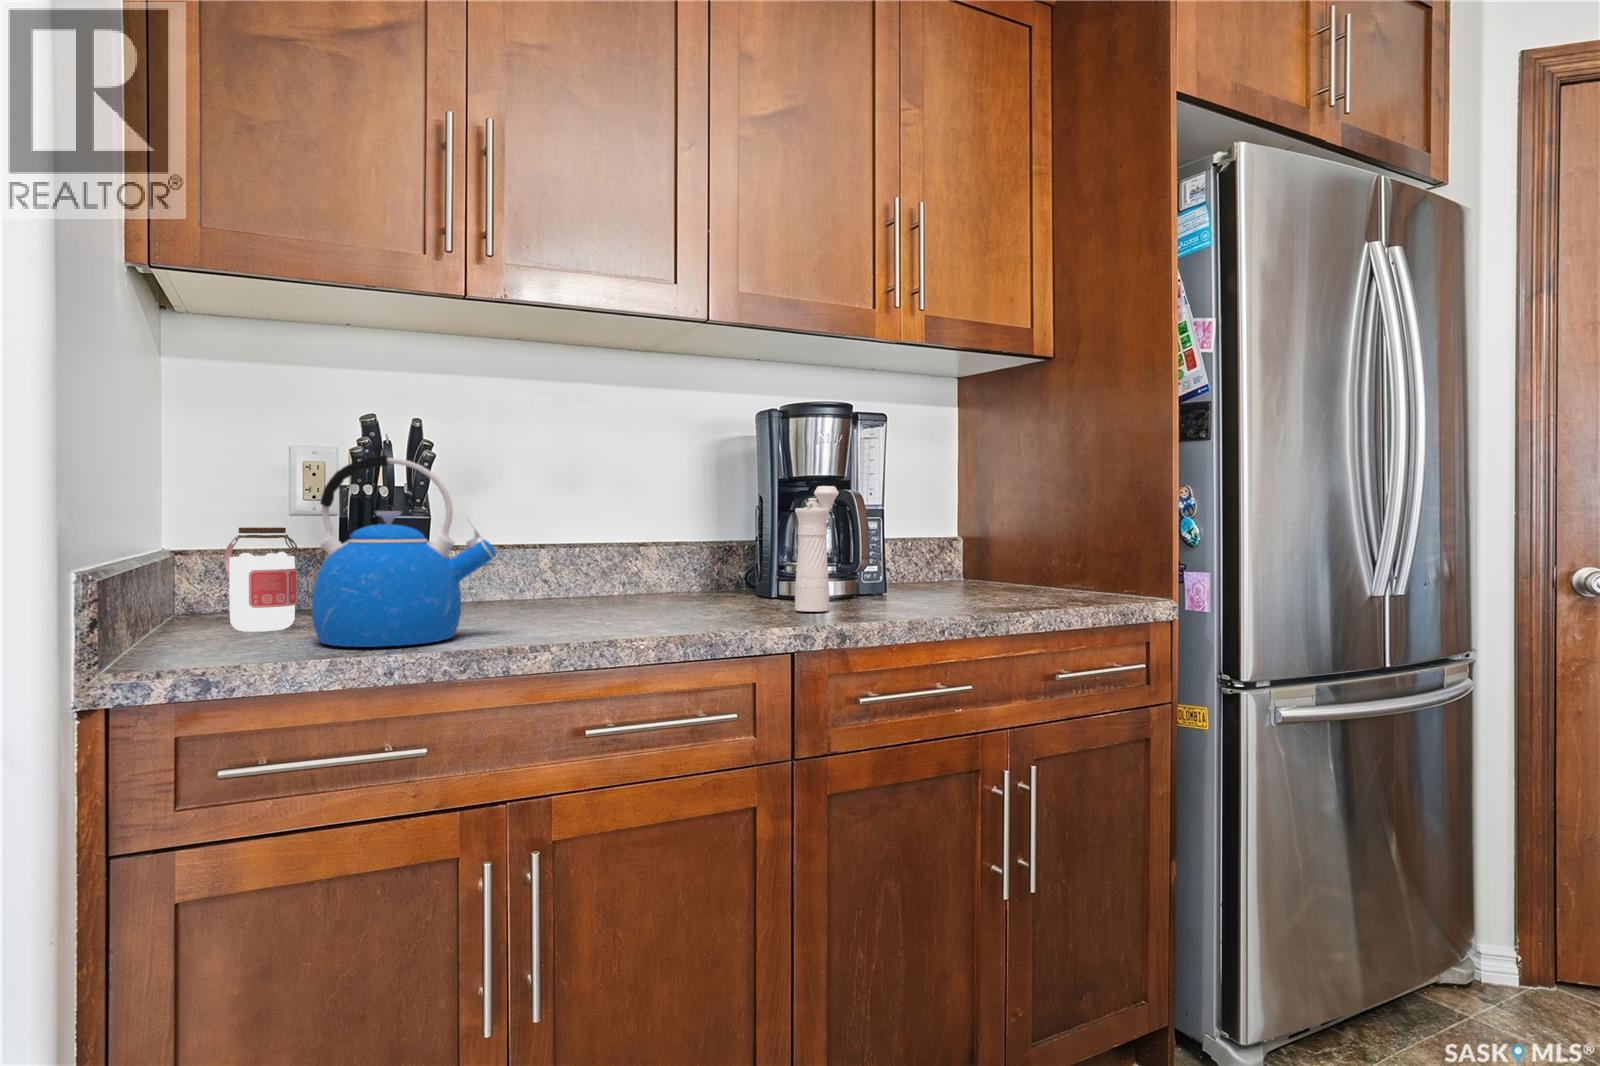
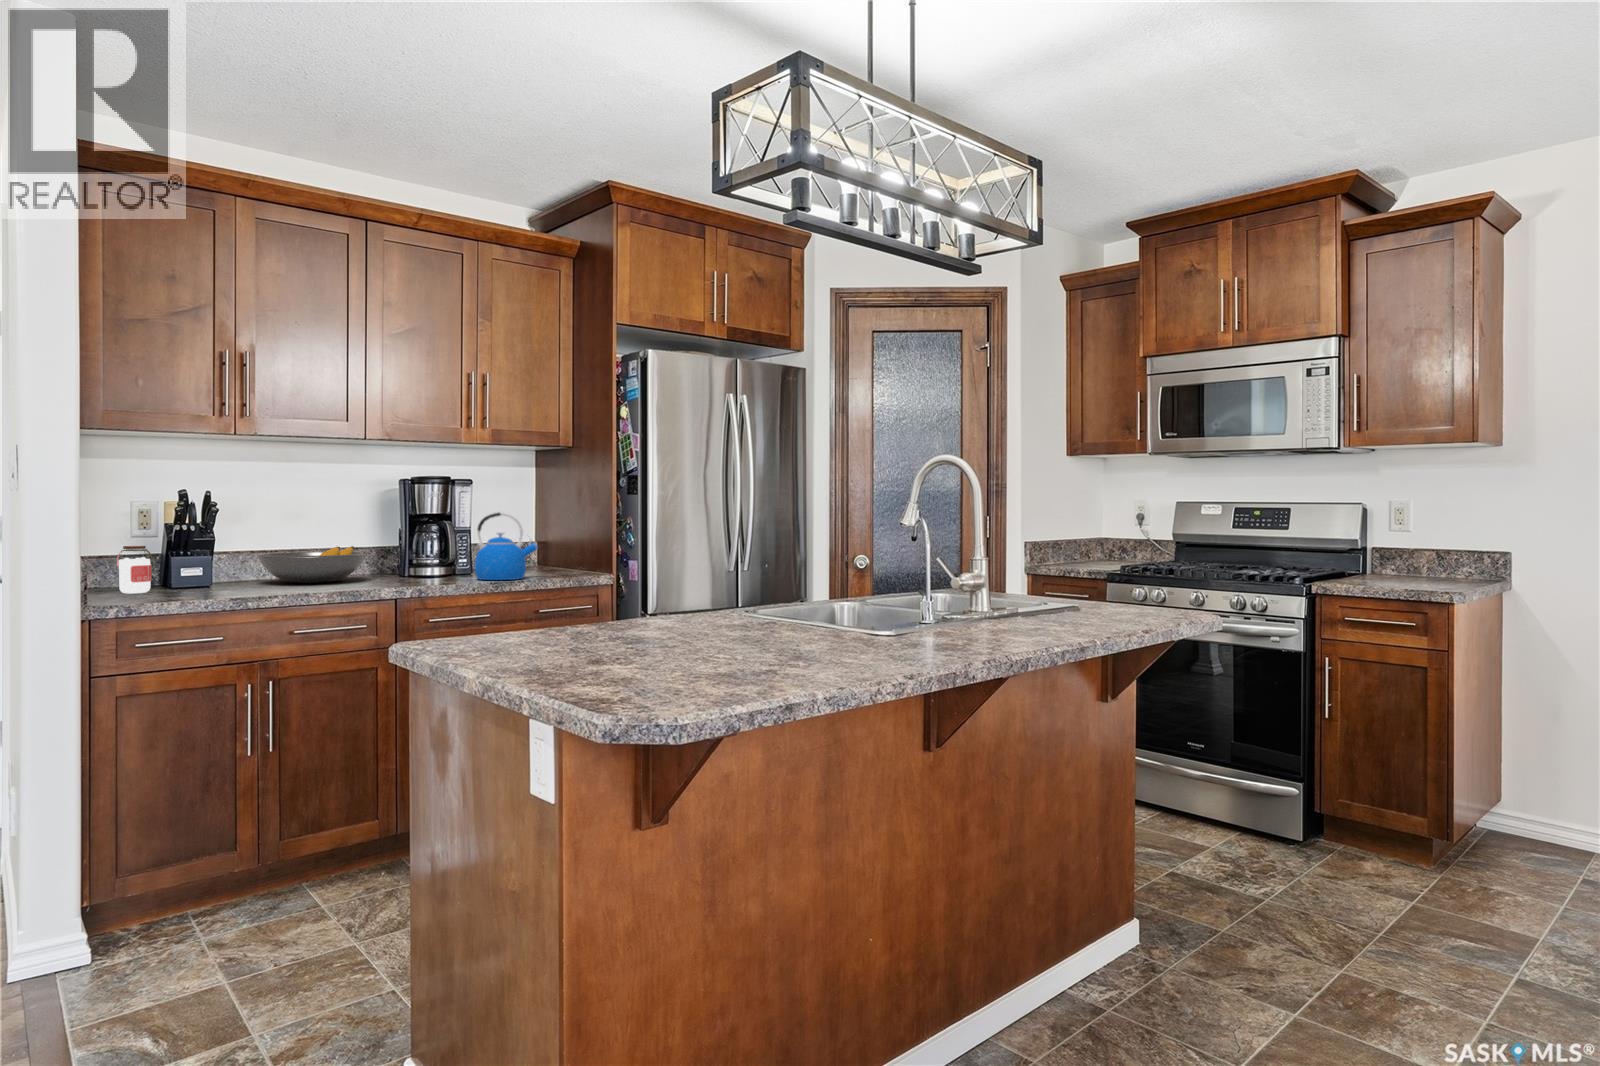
kettle: present [312,455,496,647] -> present [475,512,538,580]
pepper mill: present [795,486,839,612] -> none [408,521,437,582]
fruit bowl: none [509,537,707,609] -> present [258,546,366,583]

